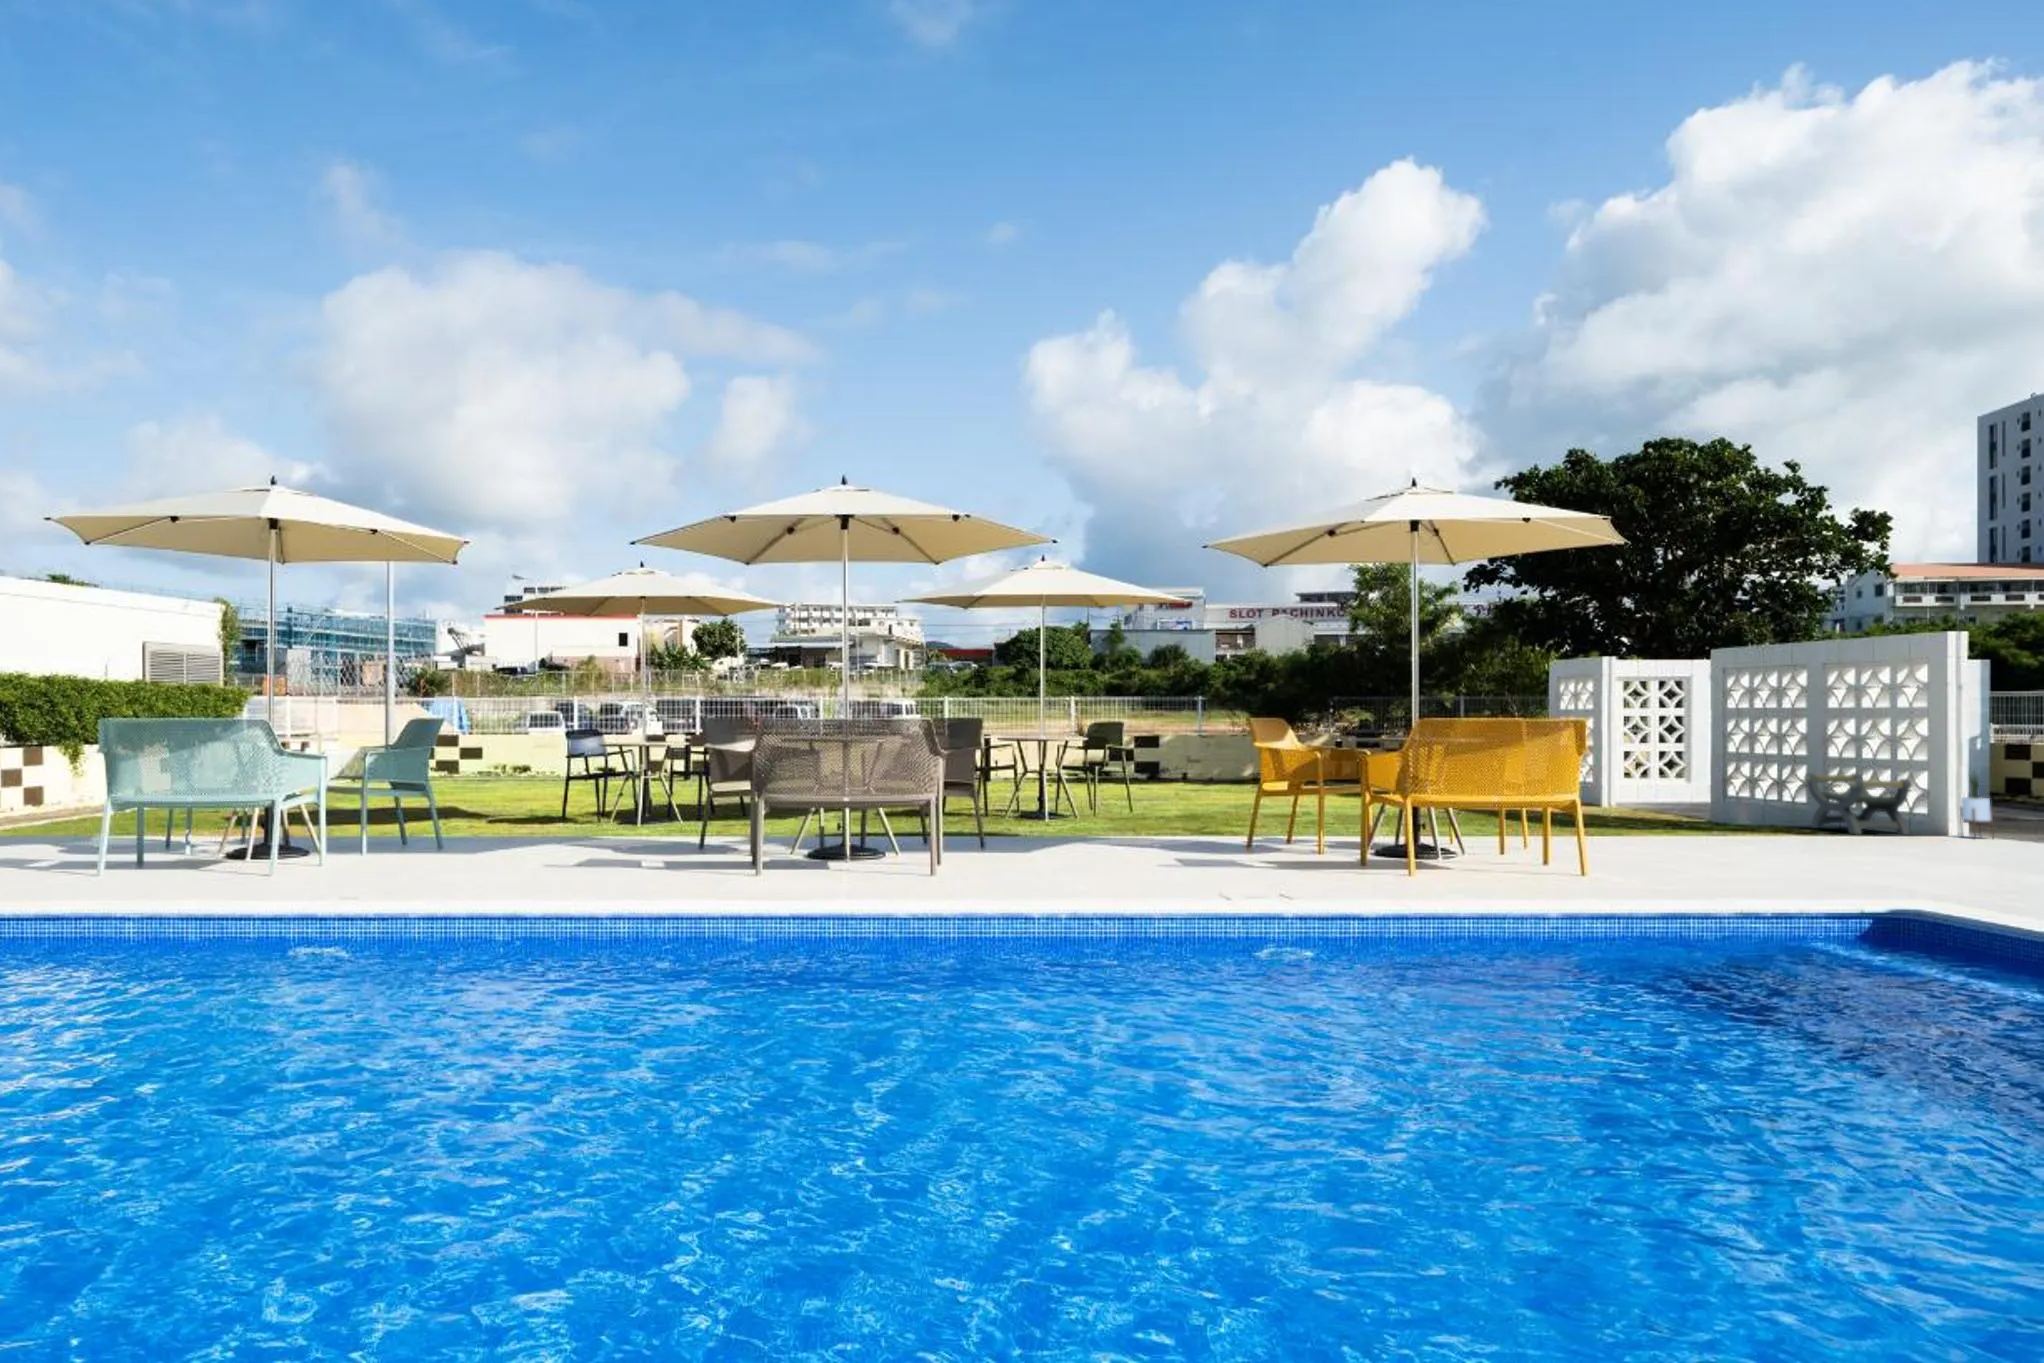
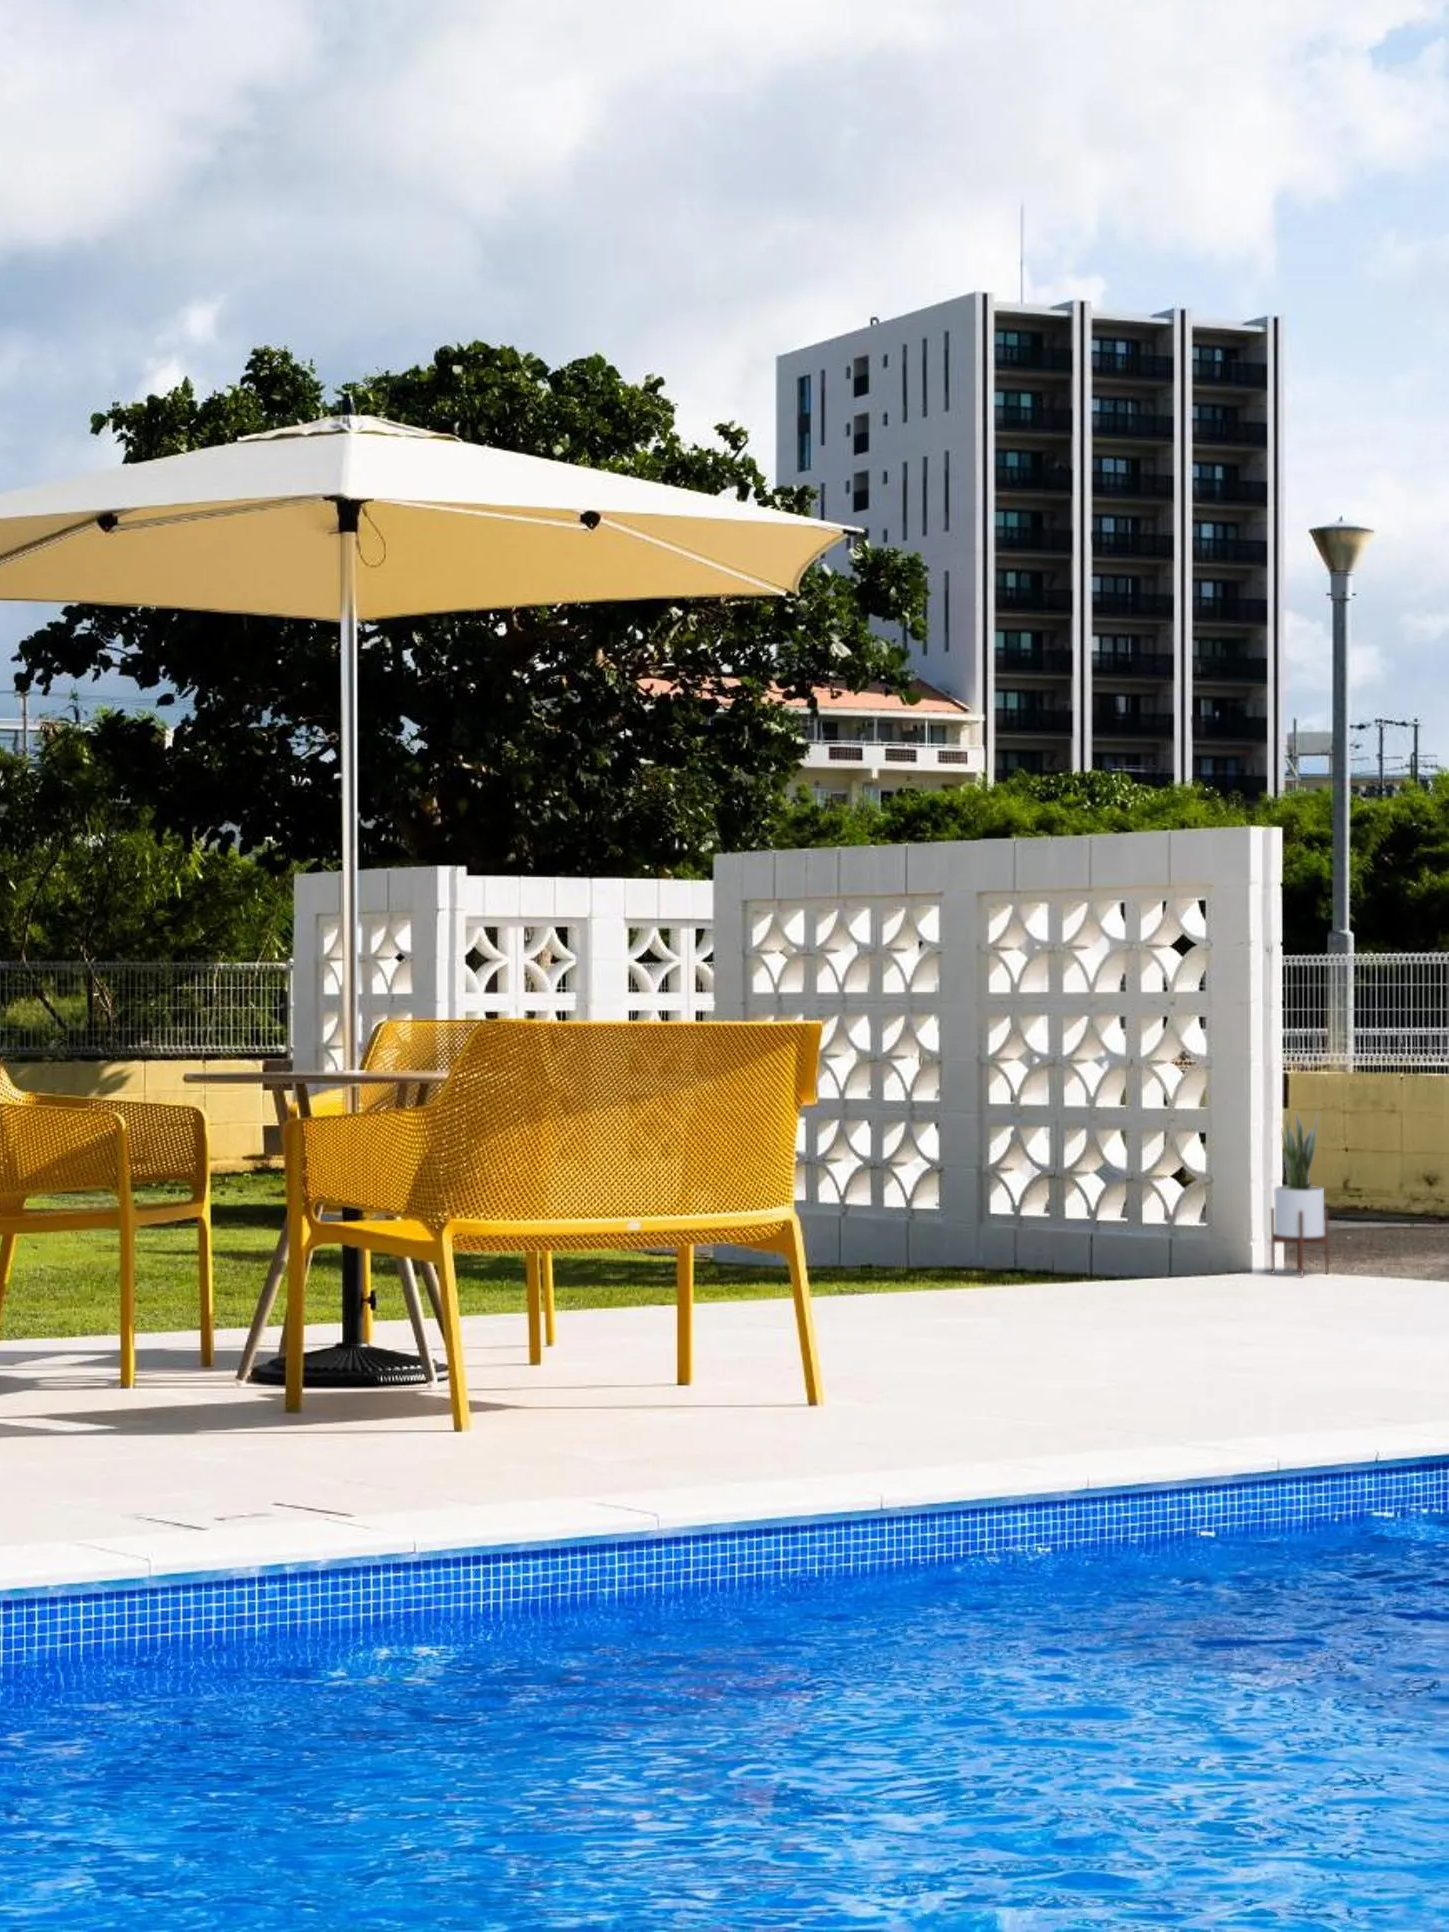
stool: present [1804,773,1912,835] -> none [970,1141,1179,1283]

